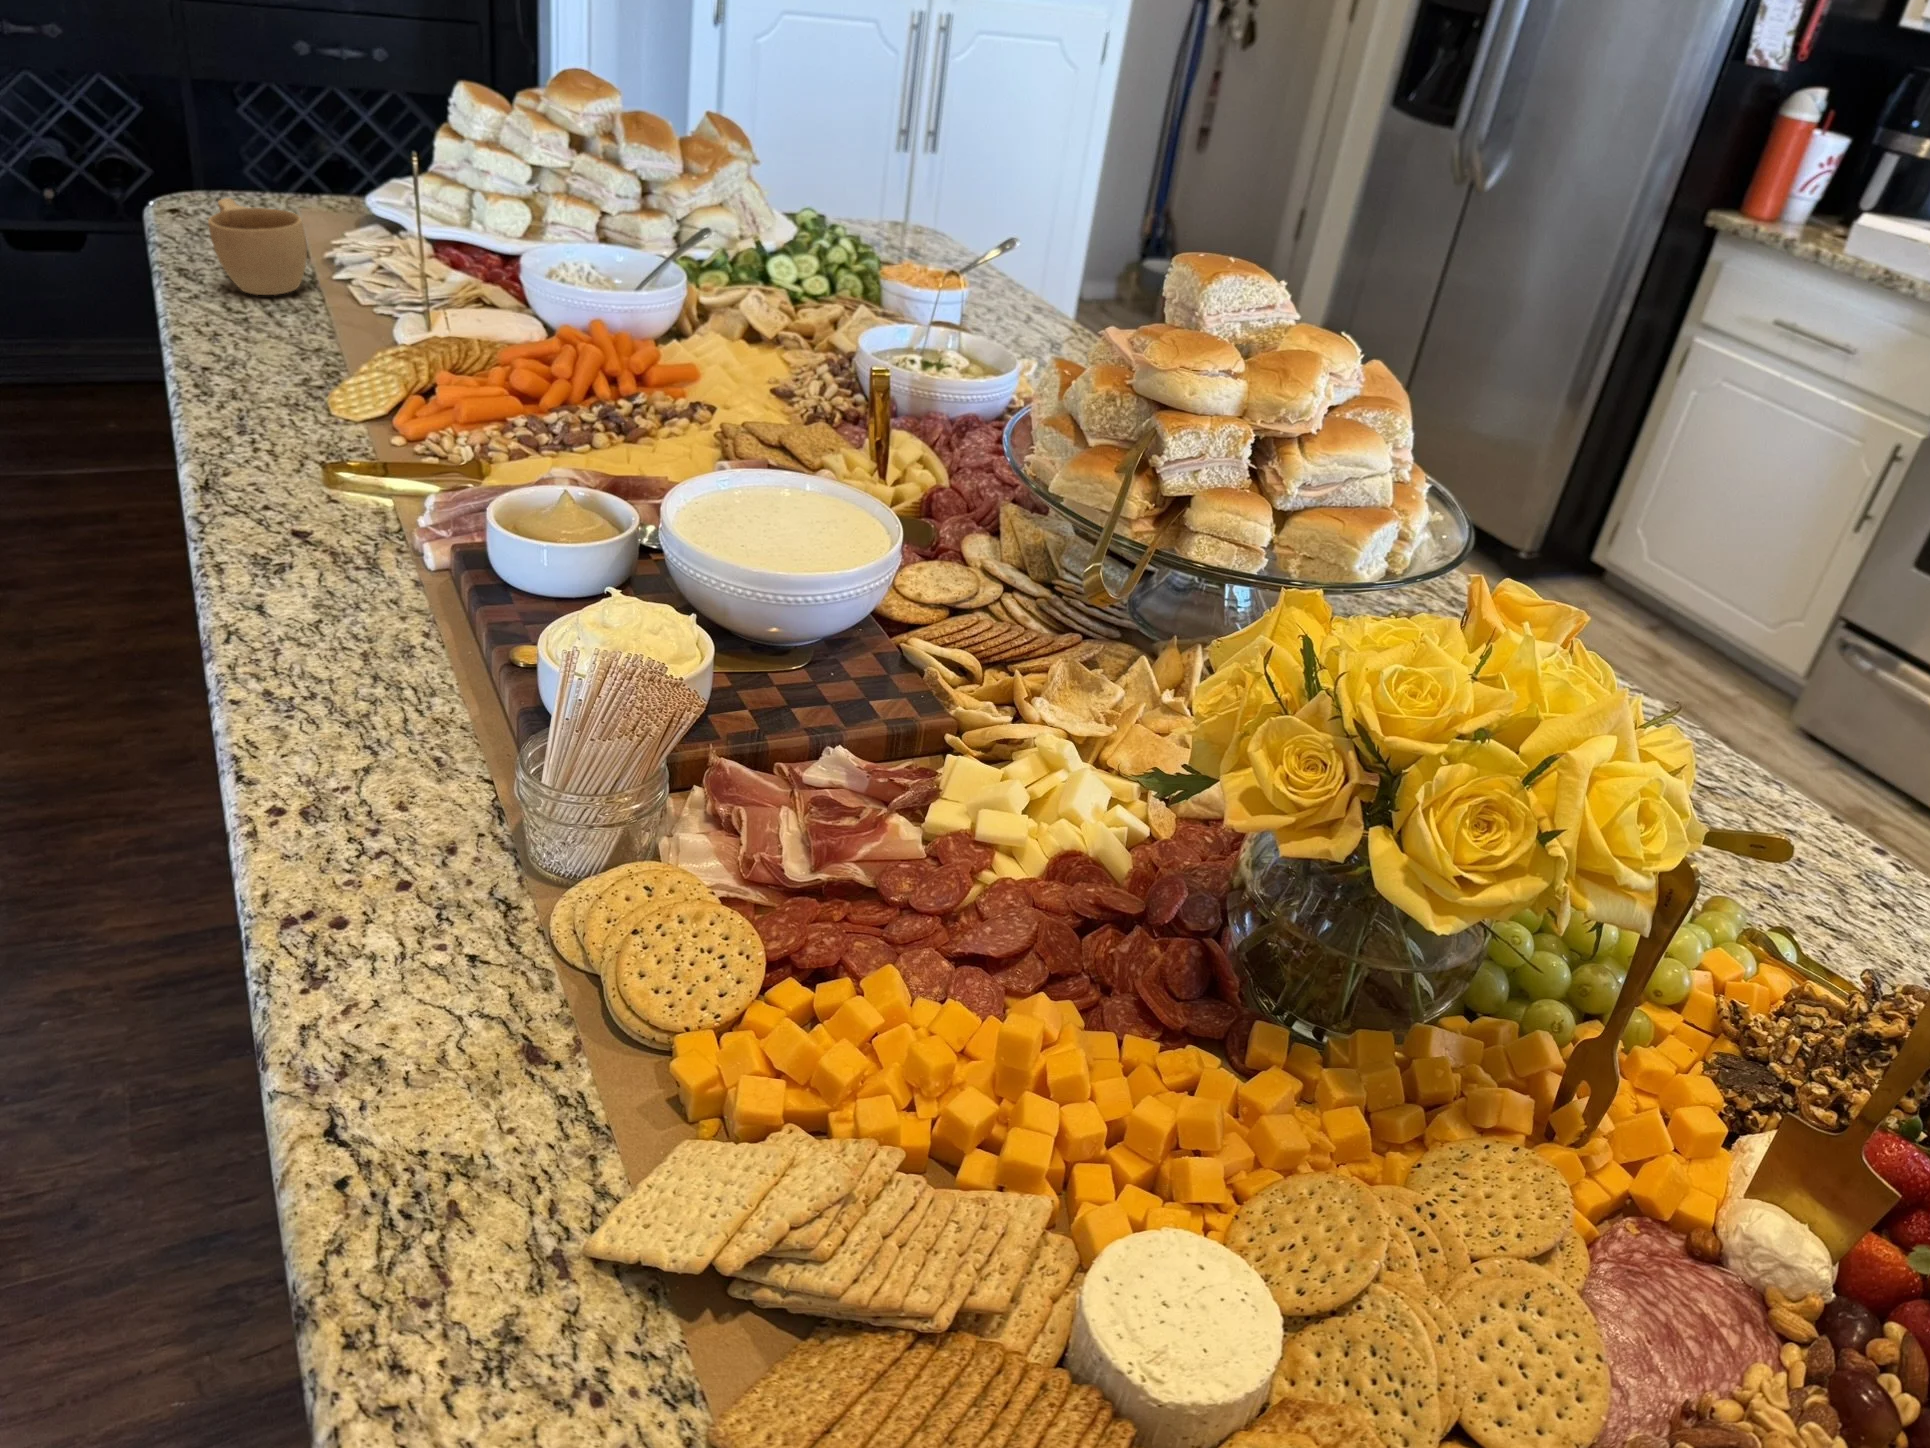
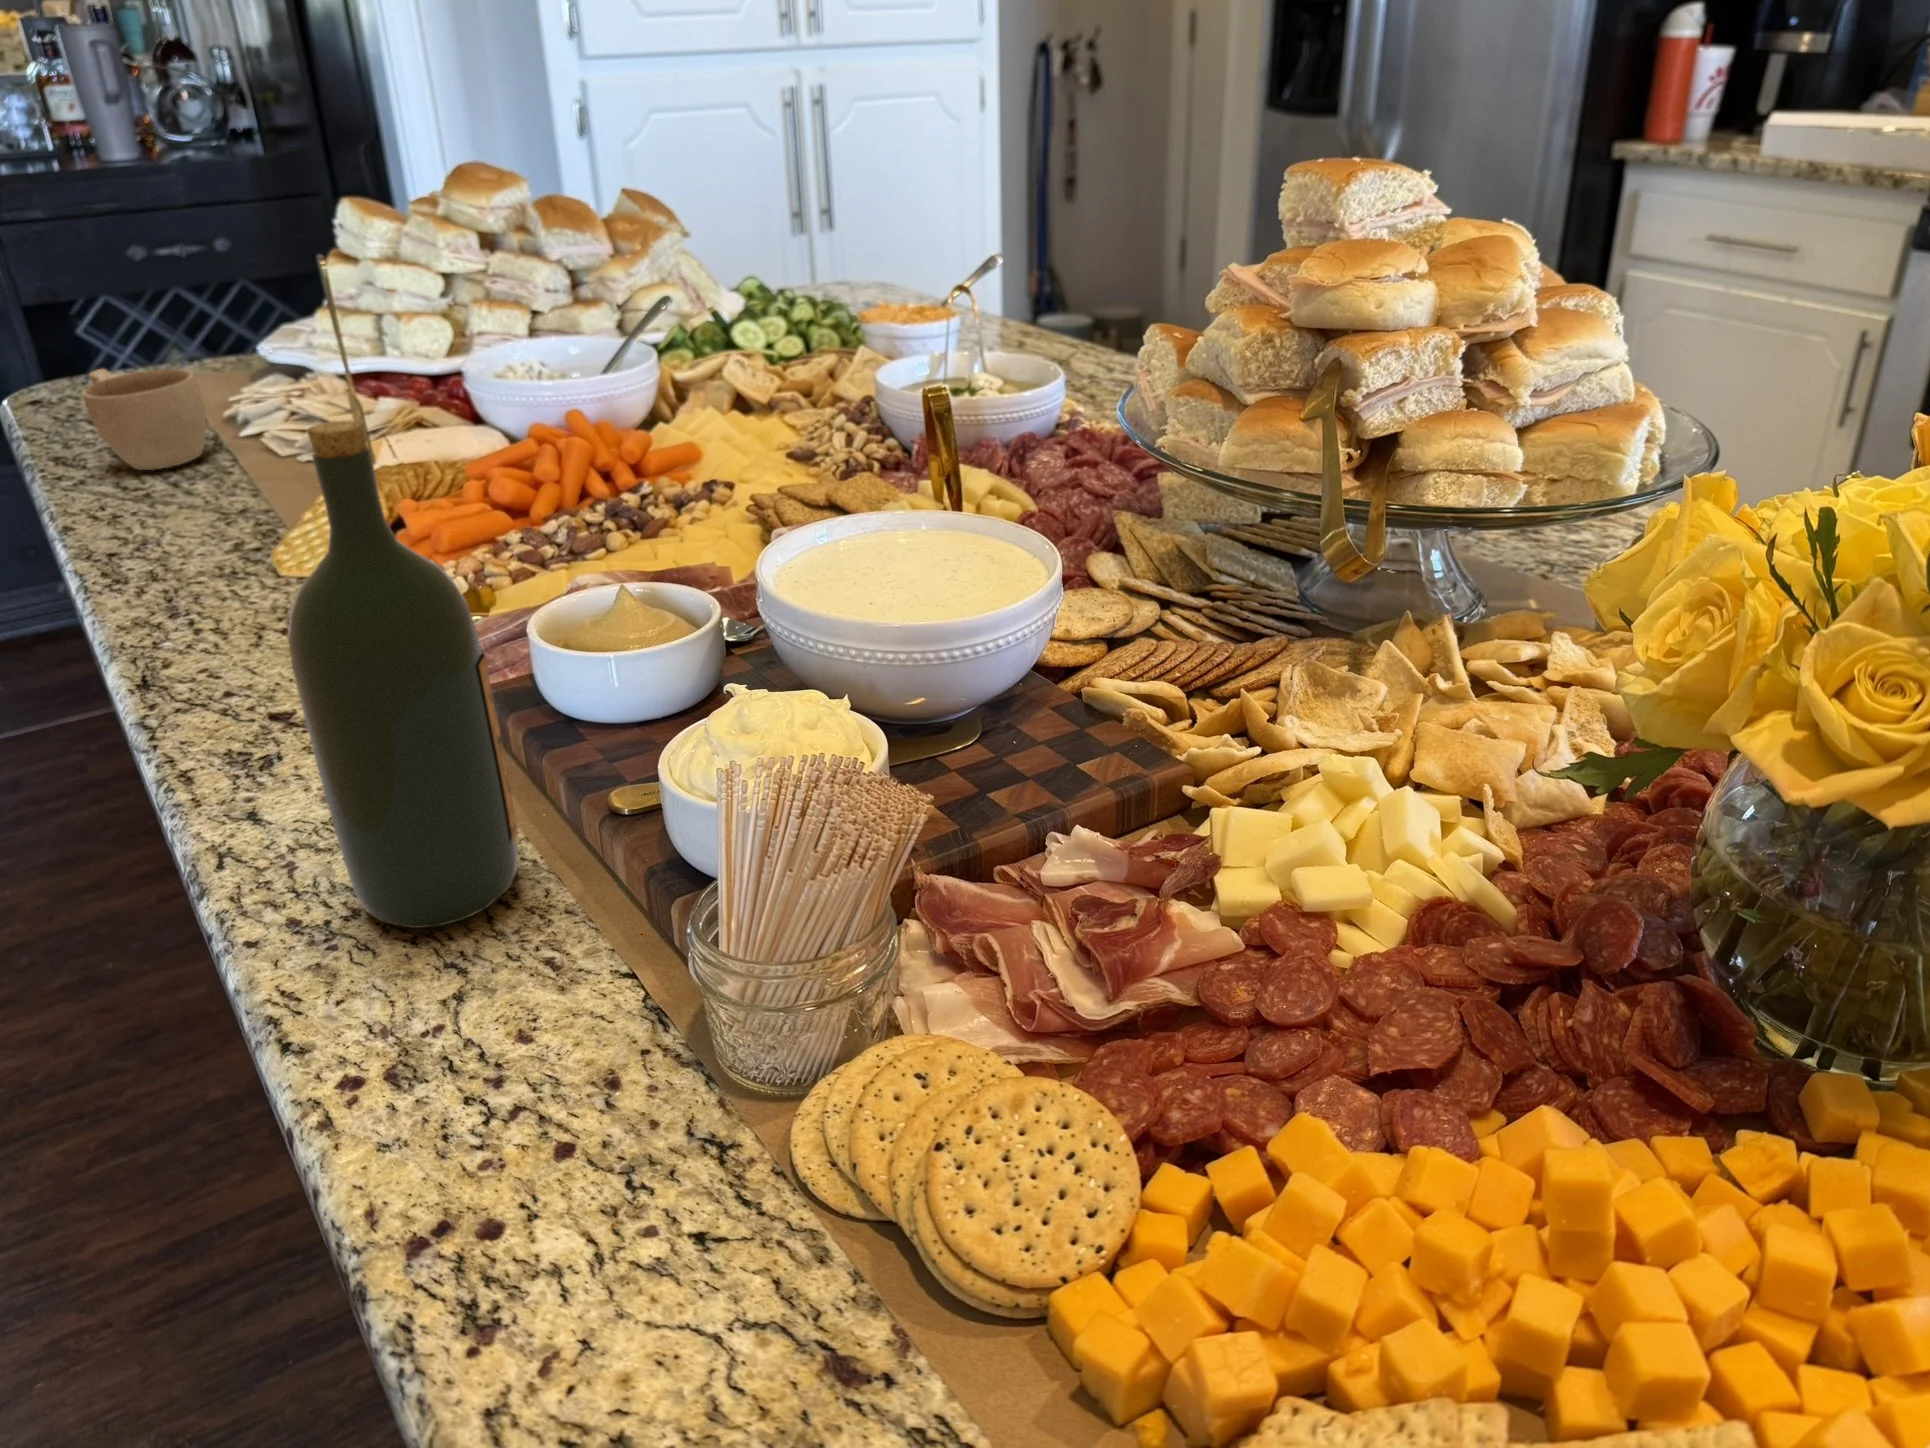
wine bottle: none [290,347,439,718] -> present [288,420,518,928]

